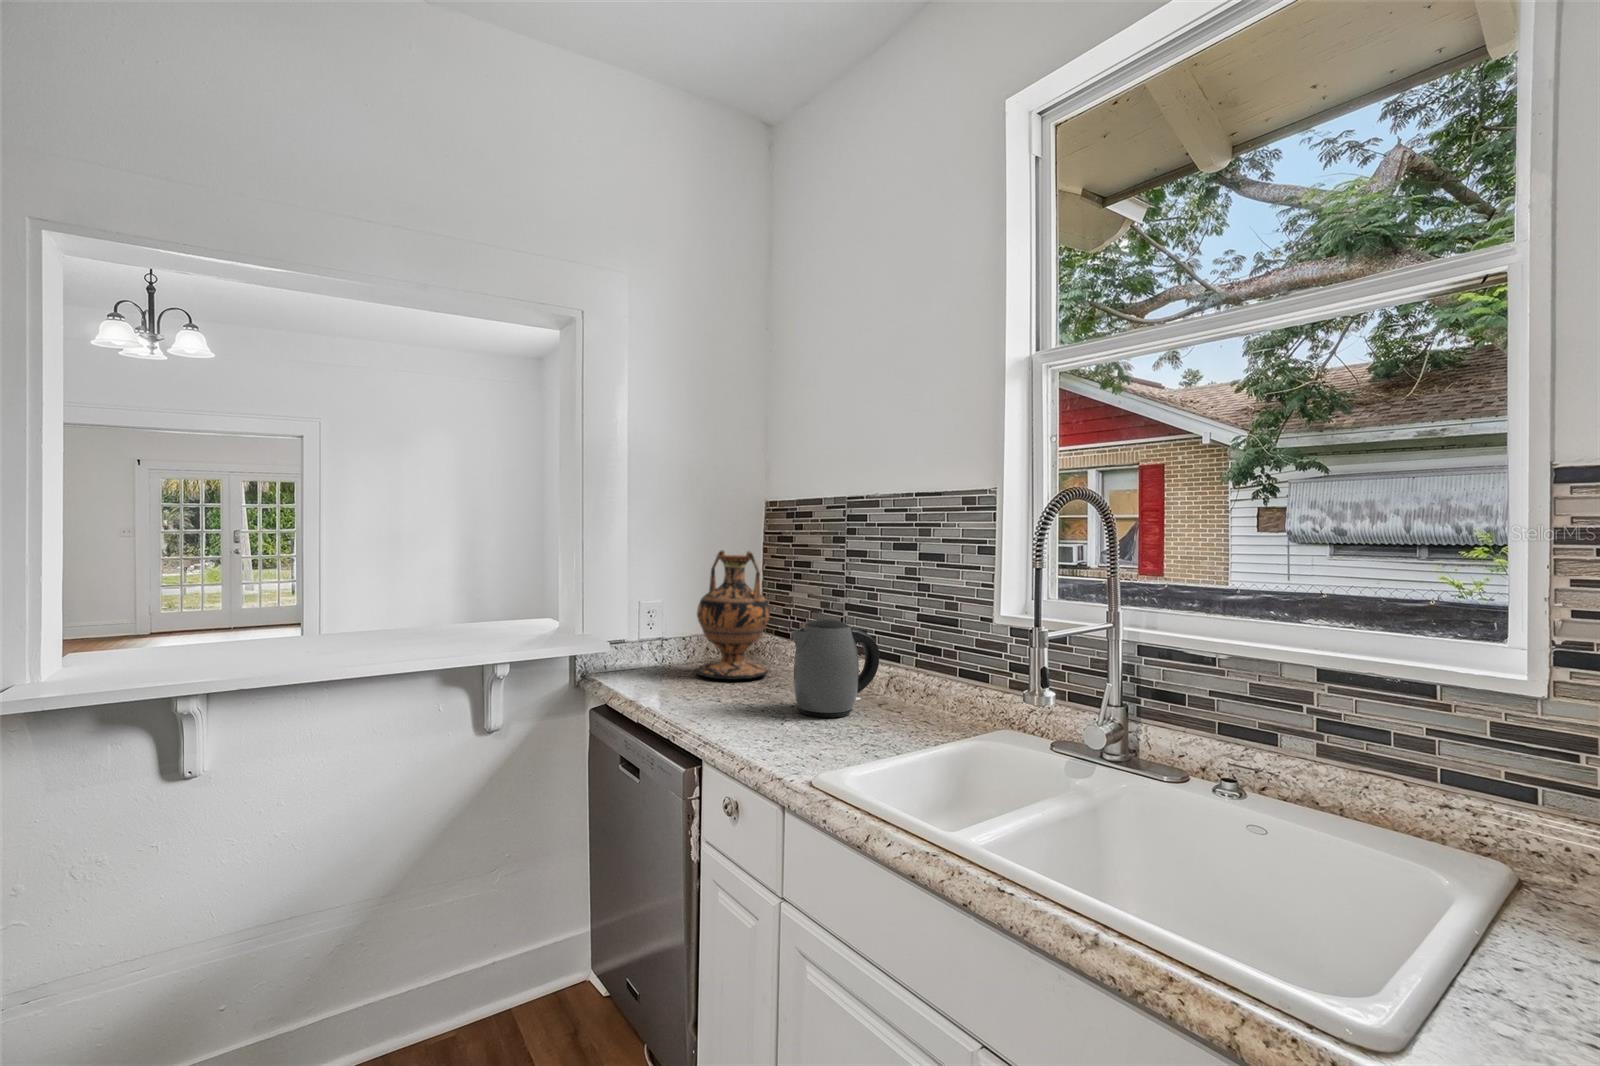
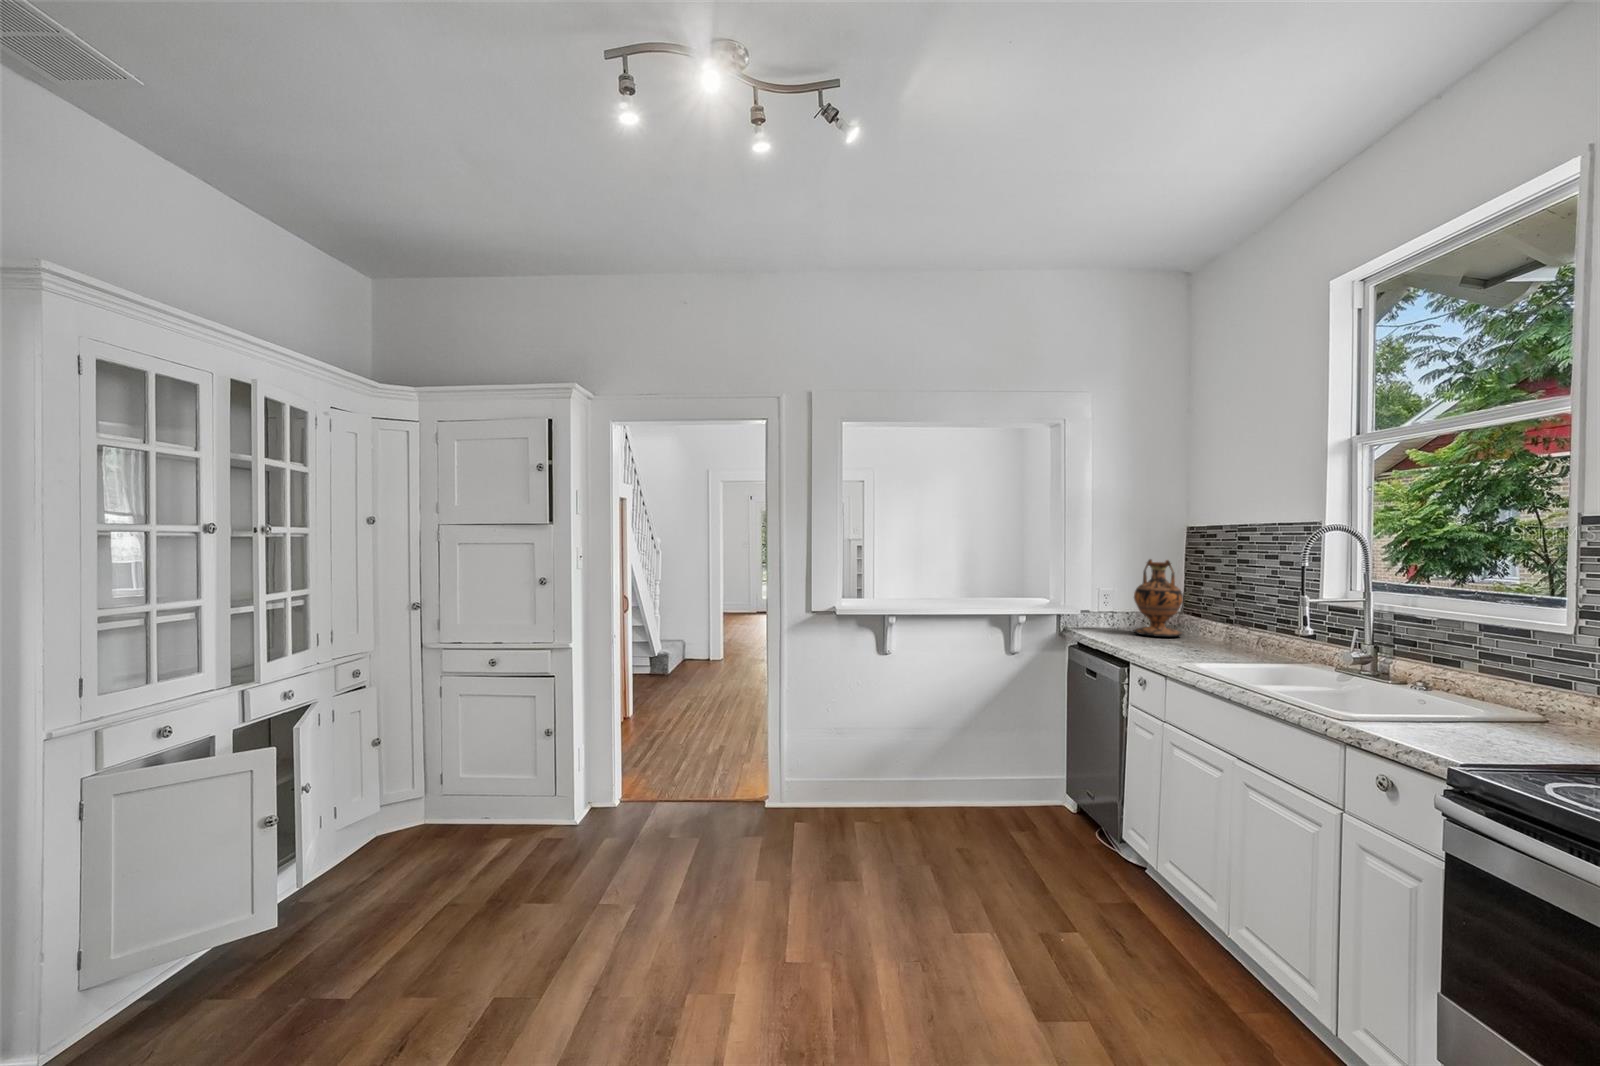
kettle: present [792,619,879,718] -> none [1185,599,1246,654]

